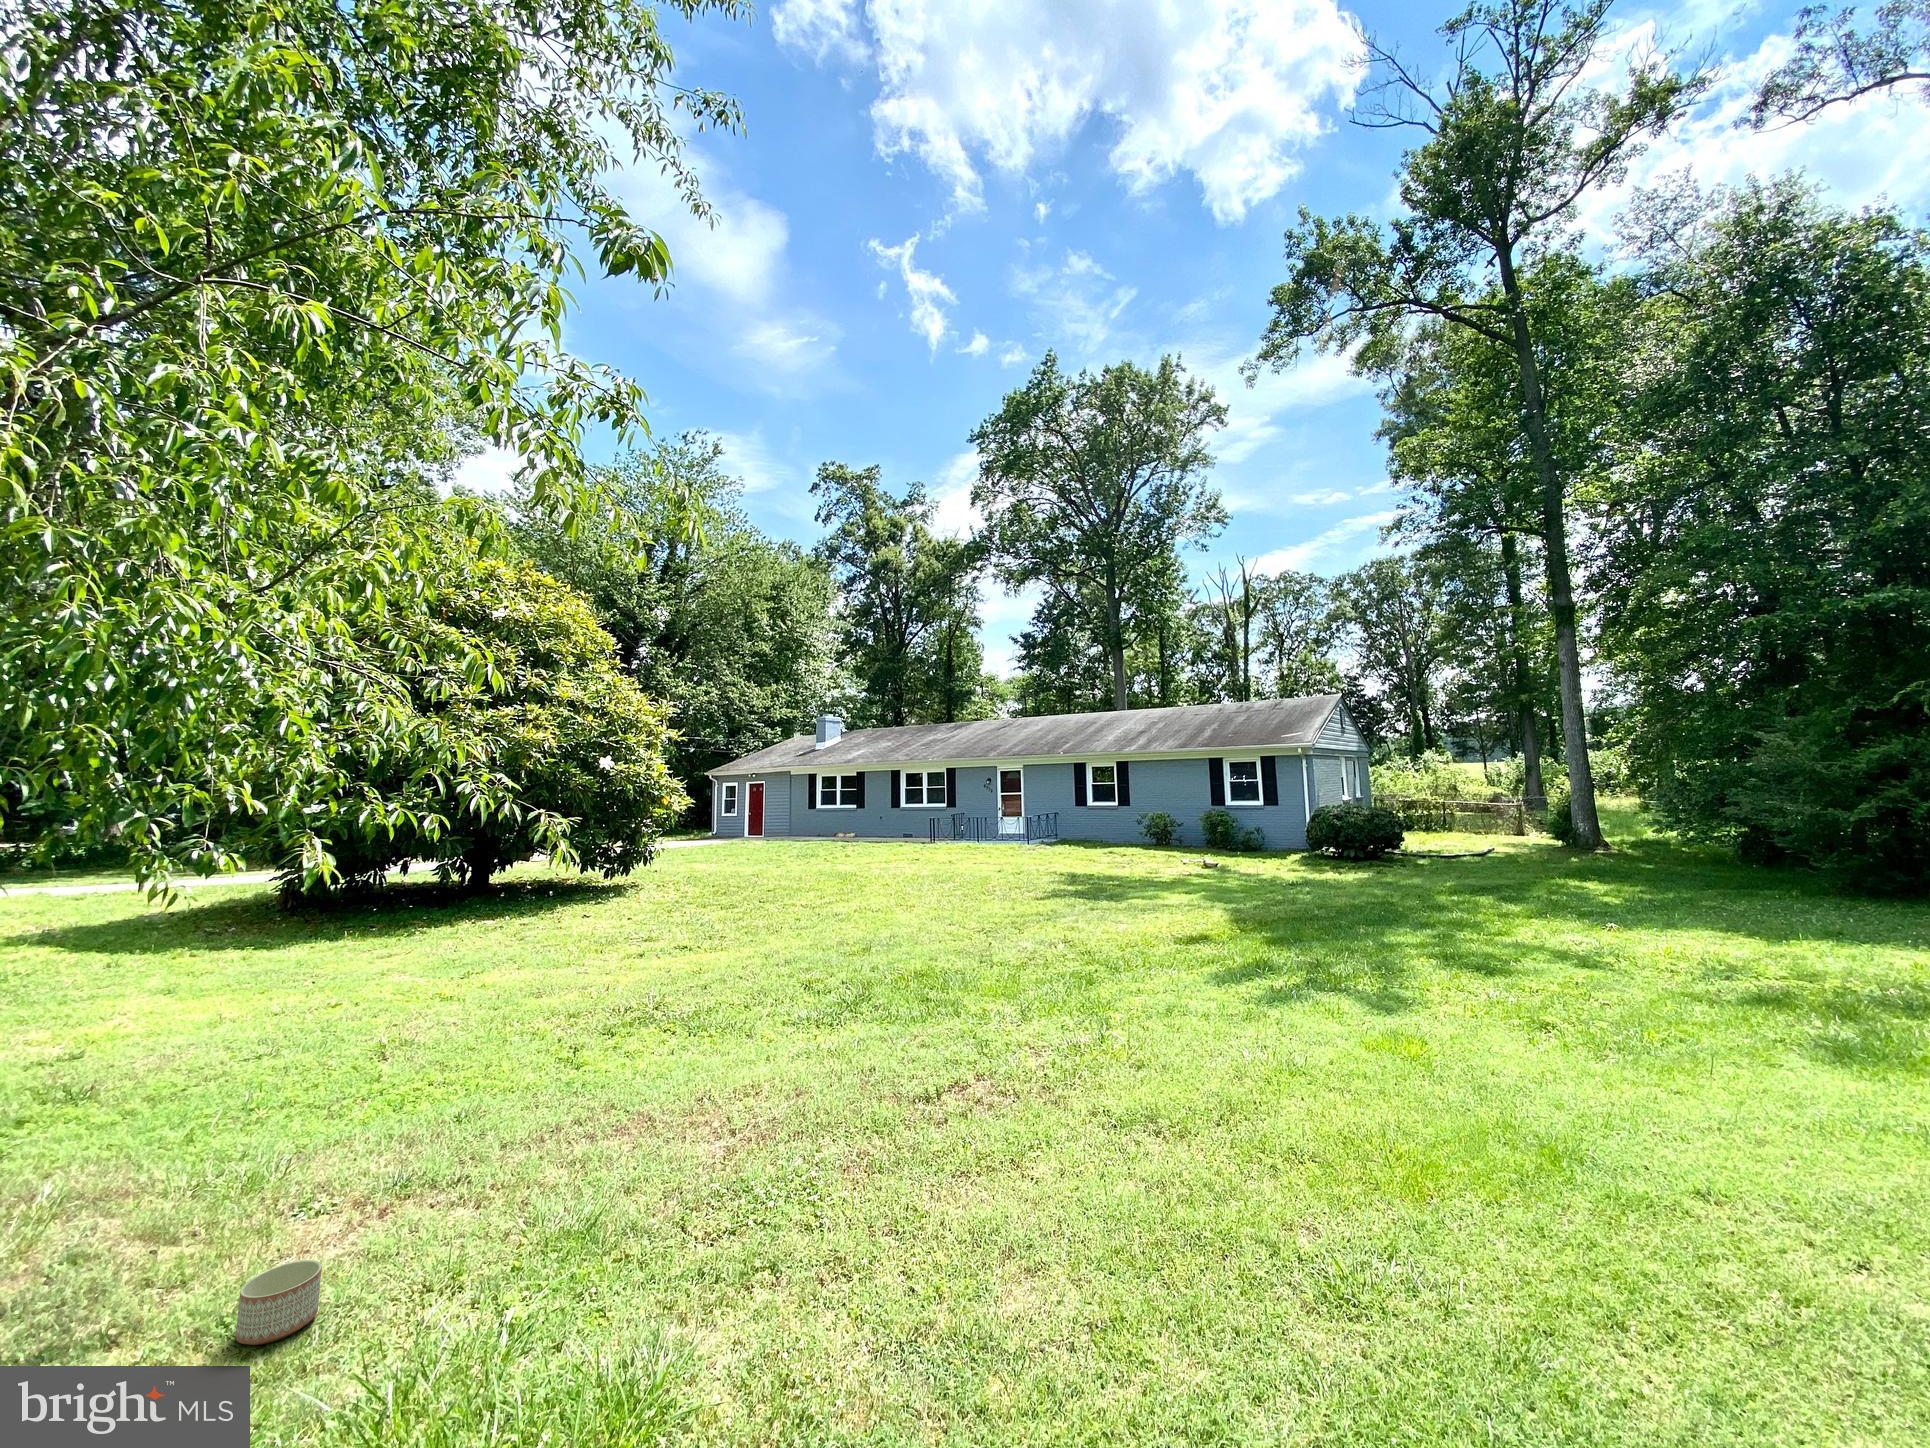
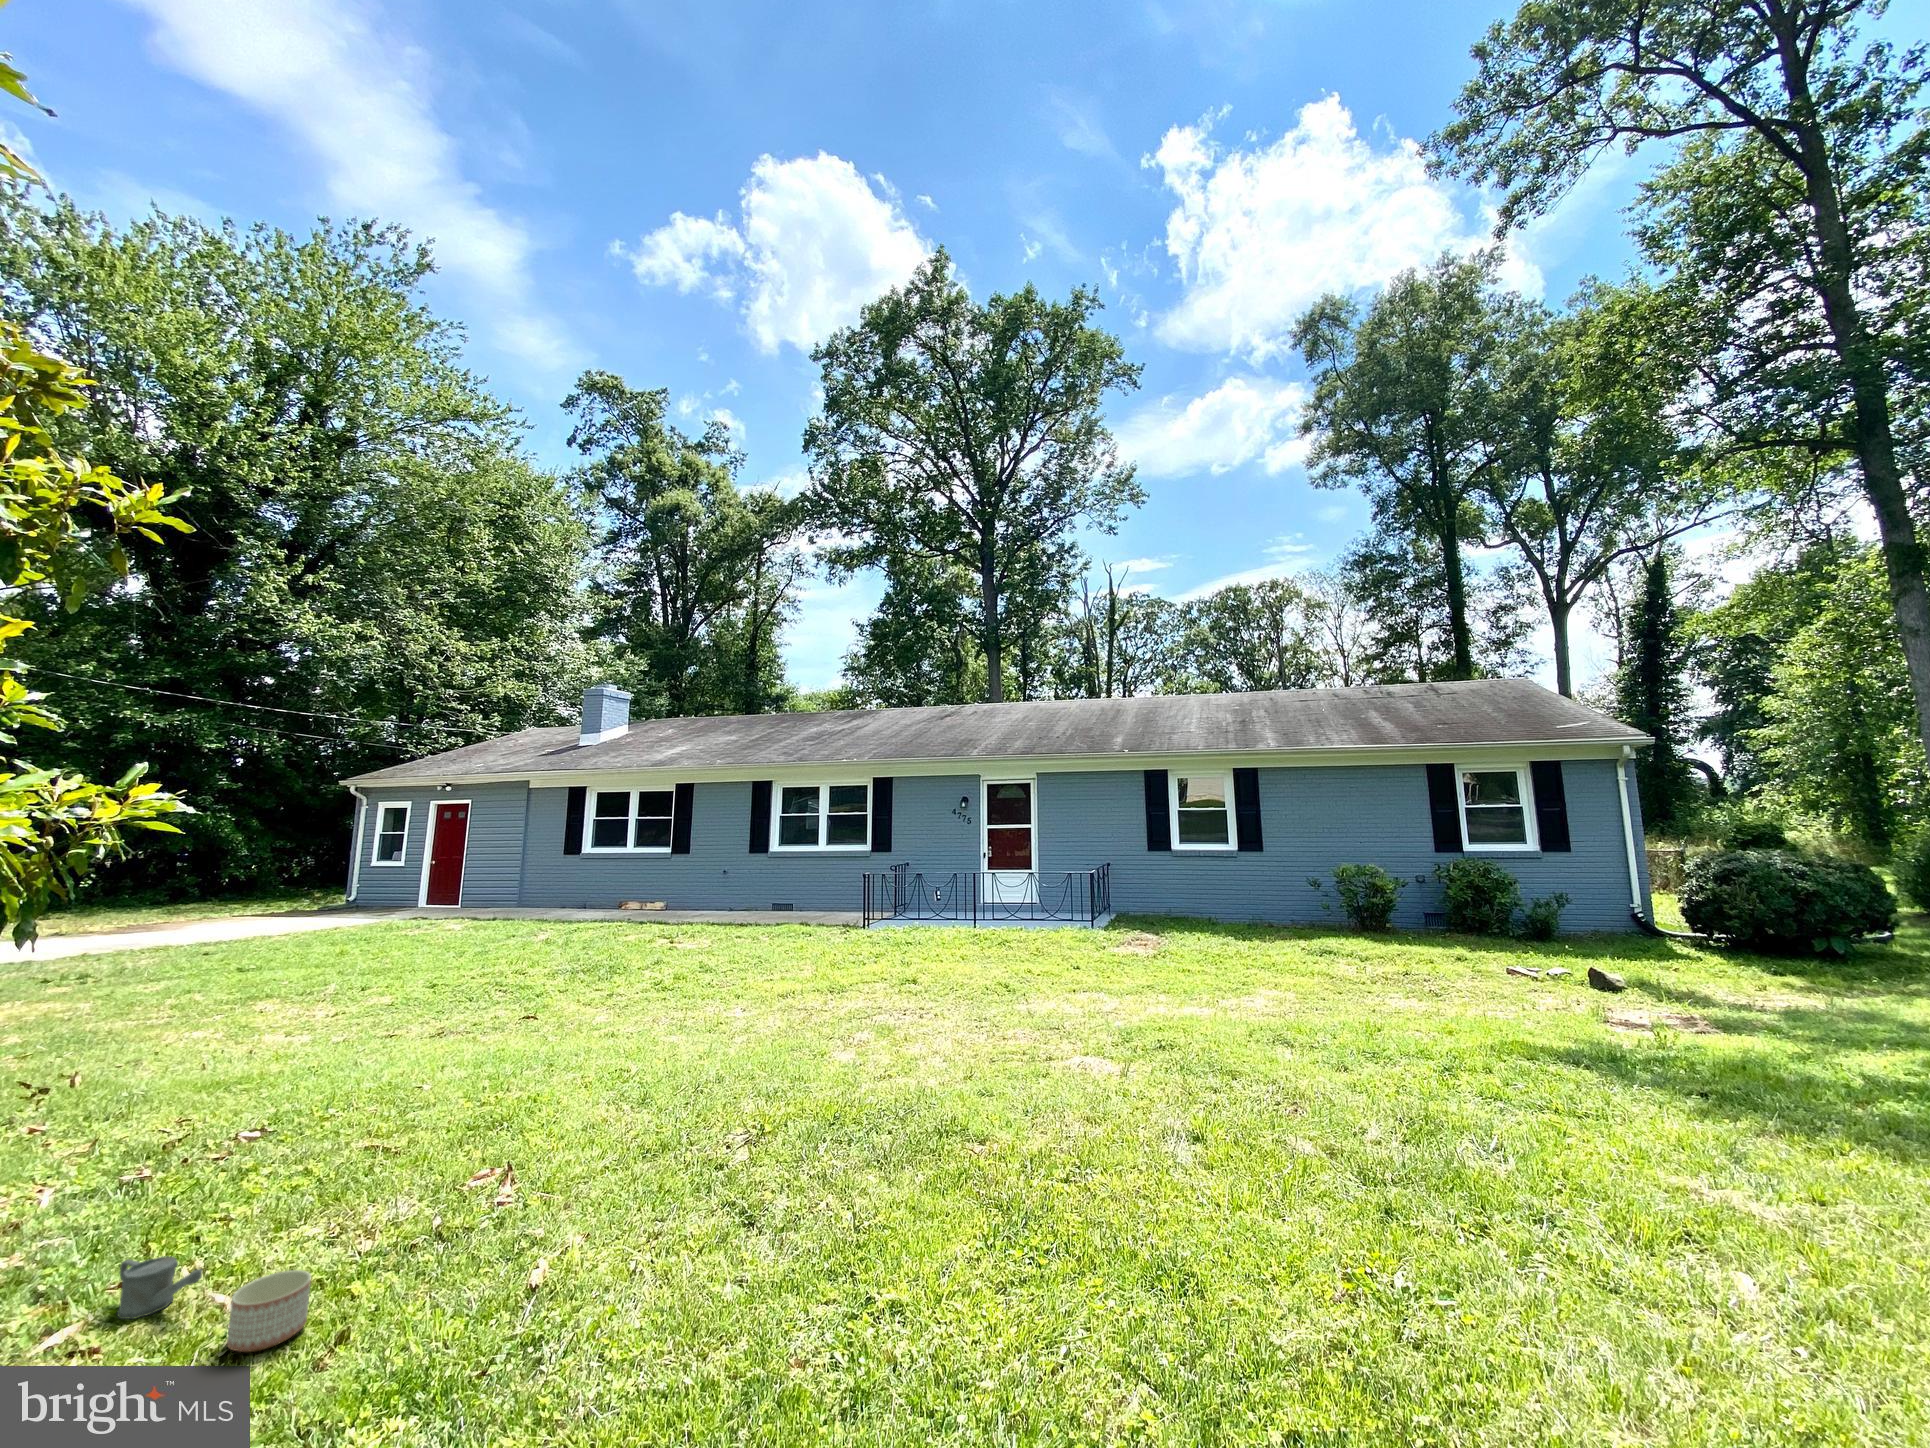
watering can: none [131,1246,216,1311] -> present [117,1257,203,1319]

